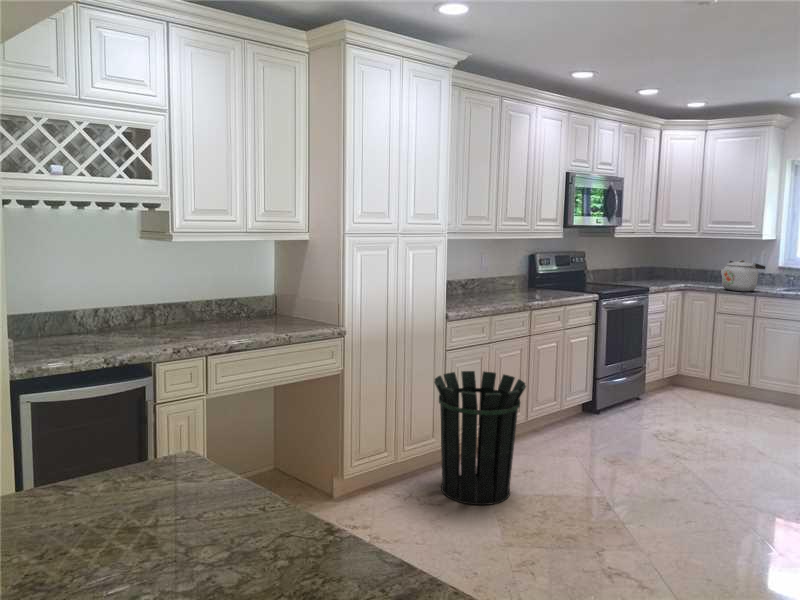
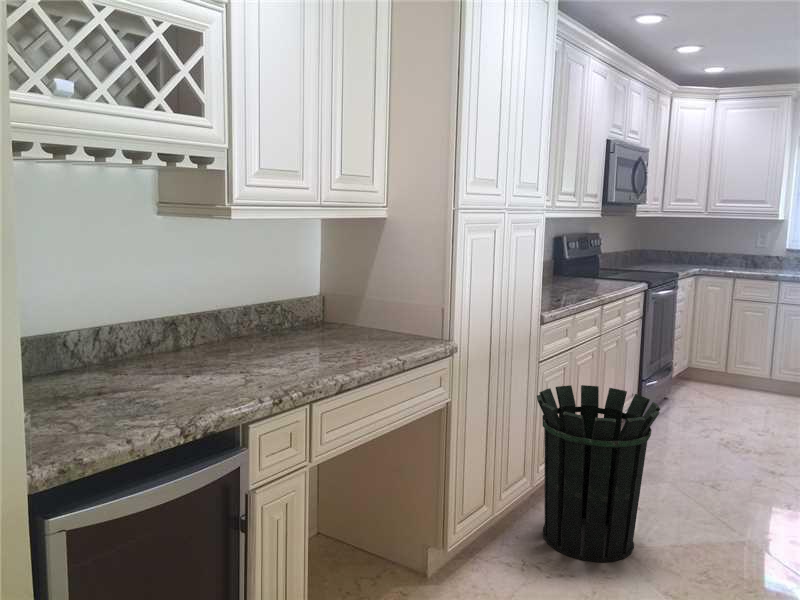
kettle: present [721,260,765,291] -> none [736,240,787,274]

